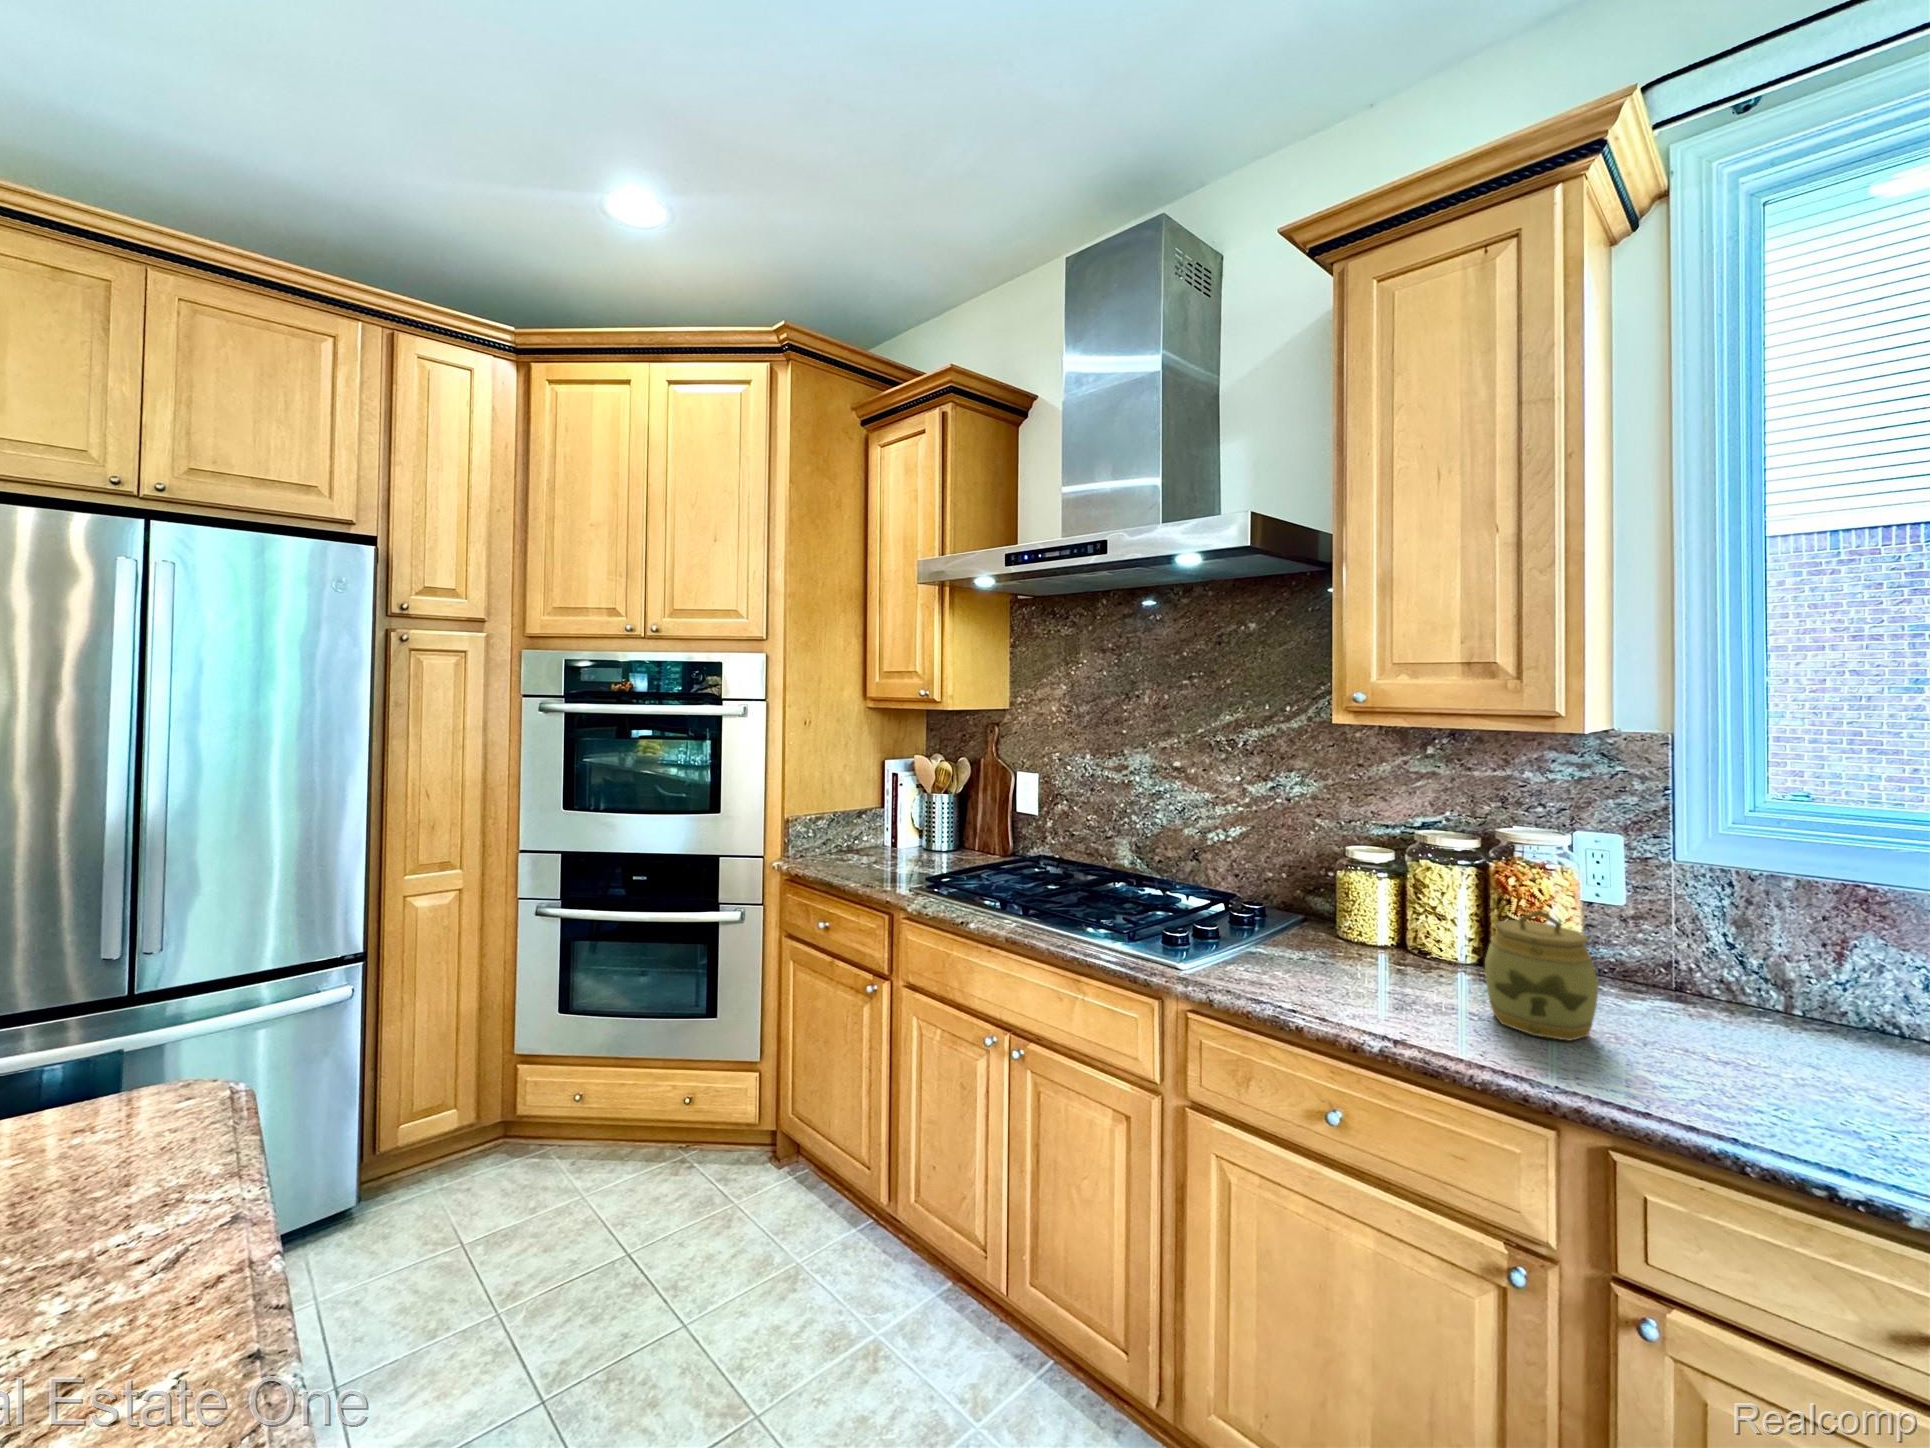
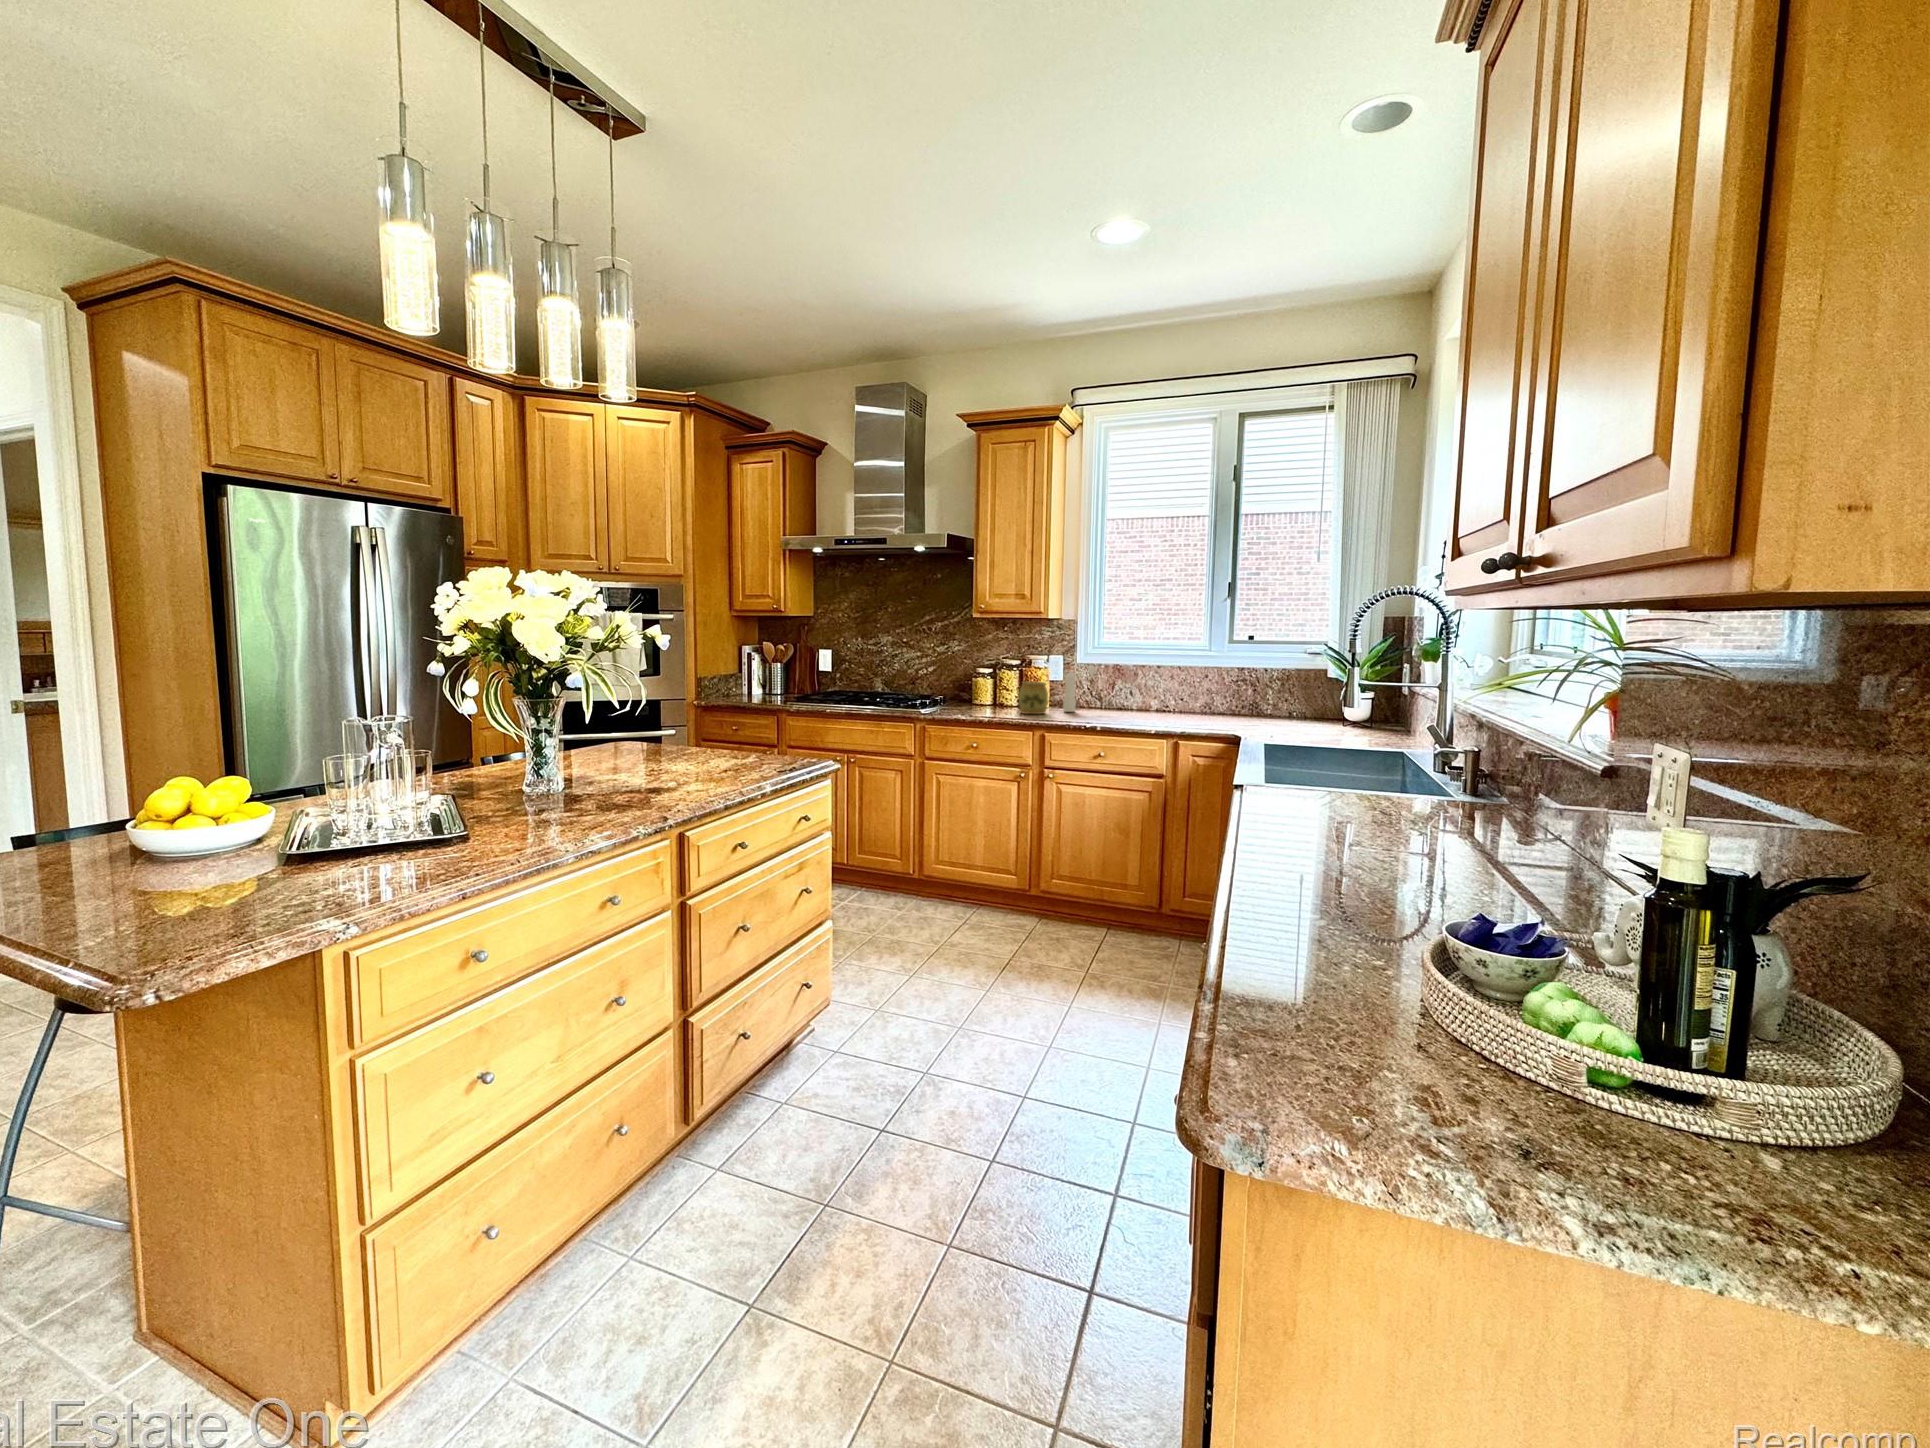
pepper mill: none [1654,892,1793,1042] -> present [1063,666,1097,712]

